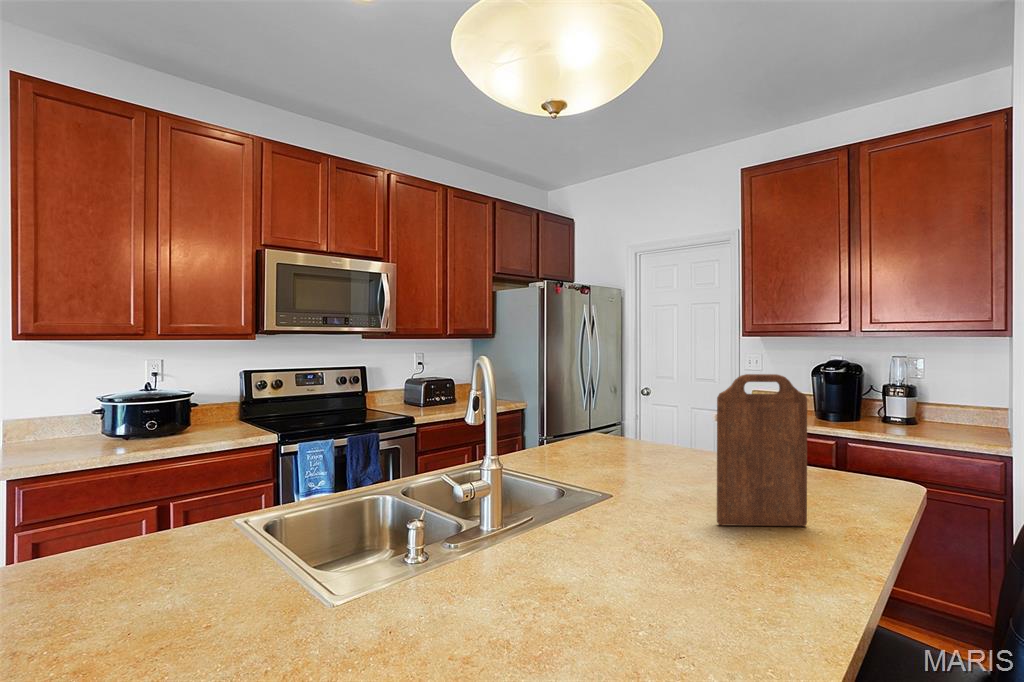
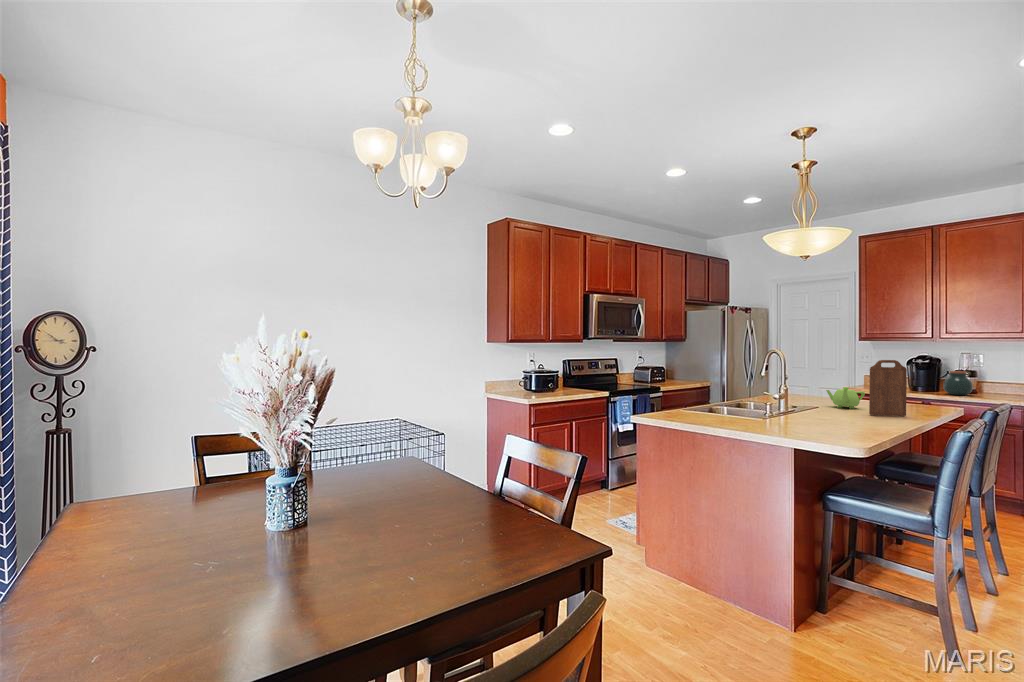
jar: none [867,386,915,430] -> present [943,371,973,395]
teapot: none [640,436,719,490] -> present [826,387,865,409]

